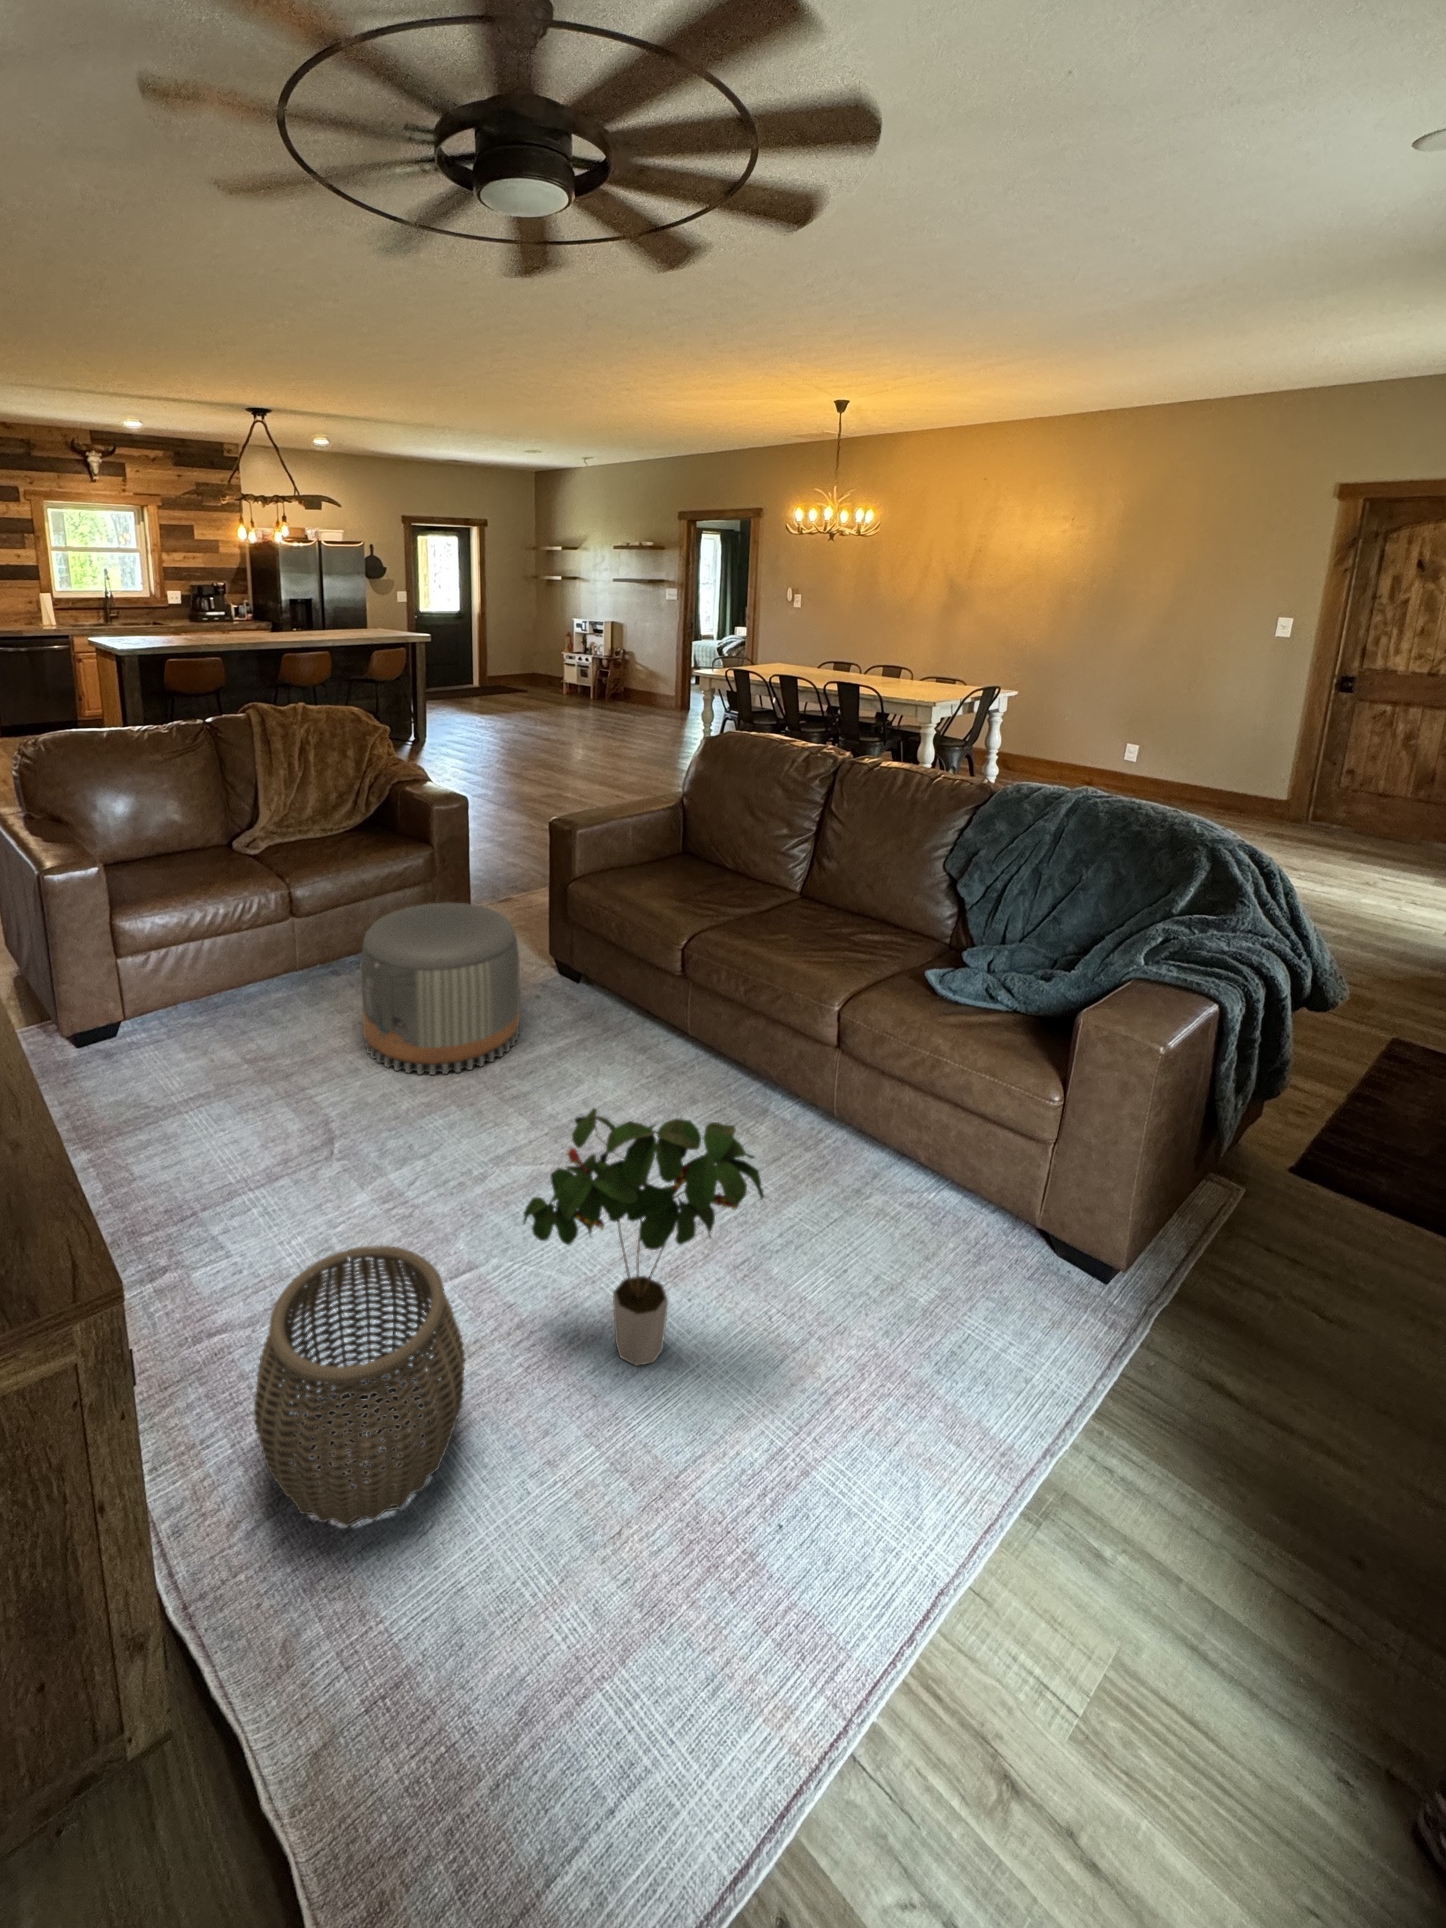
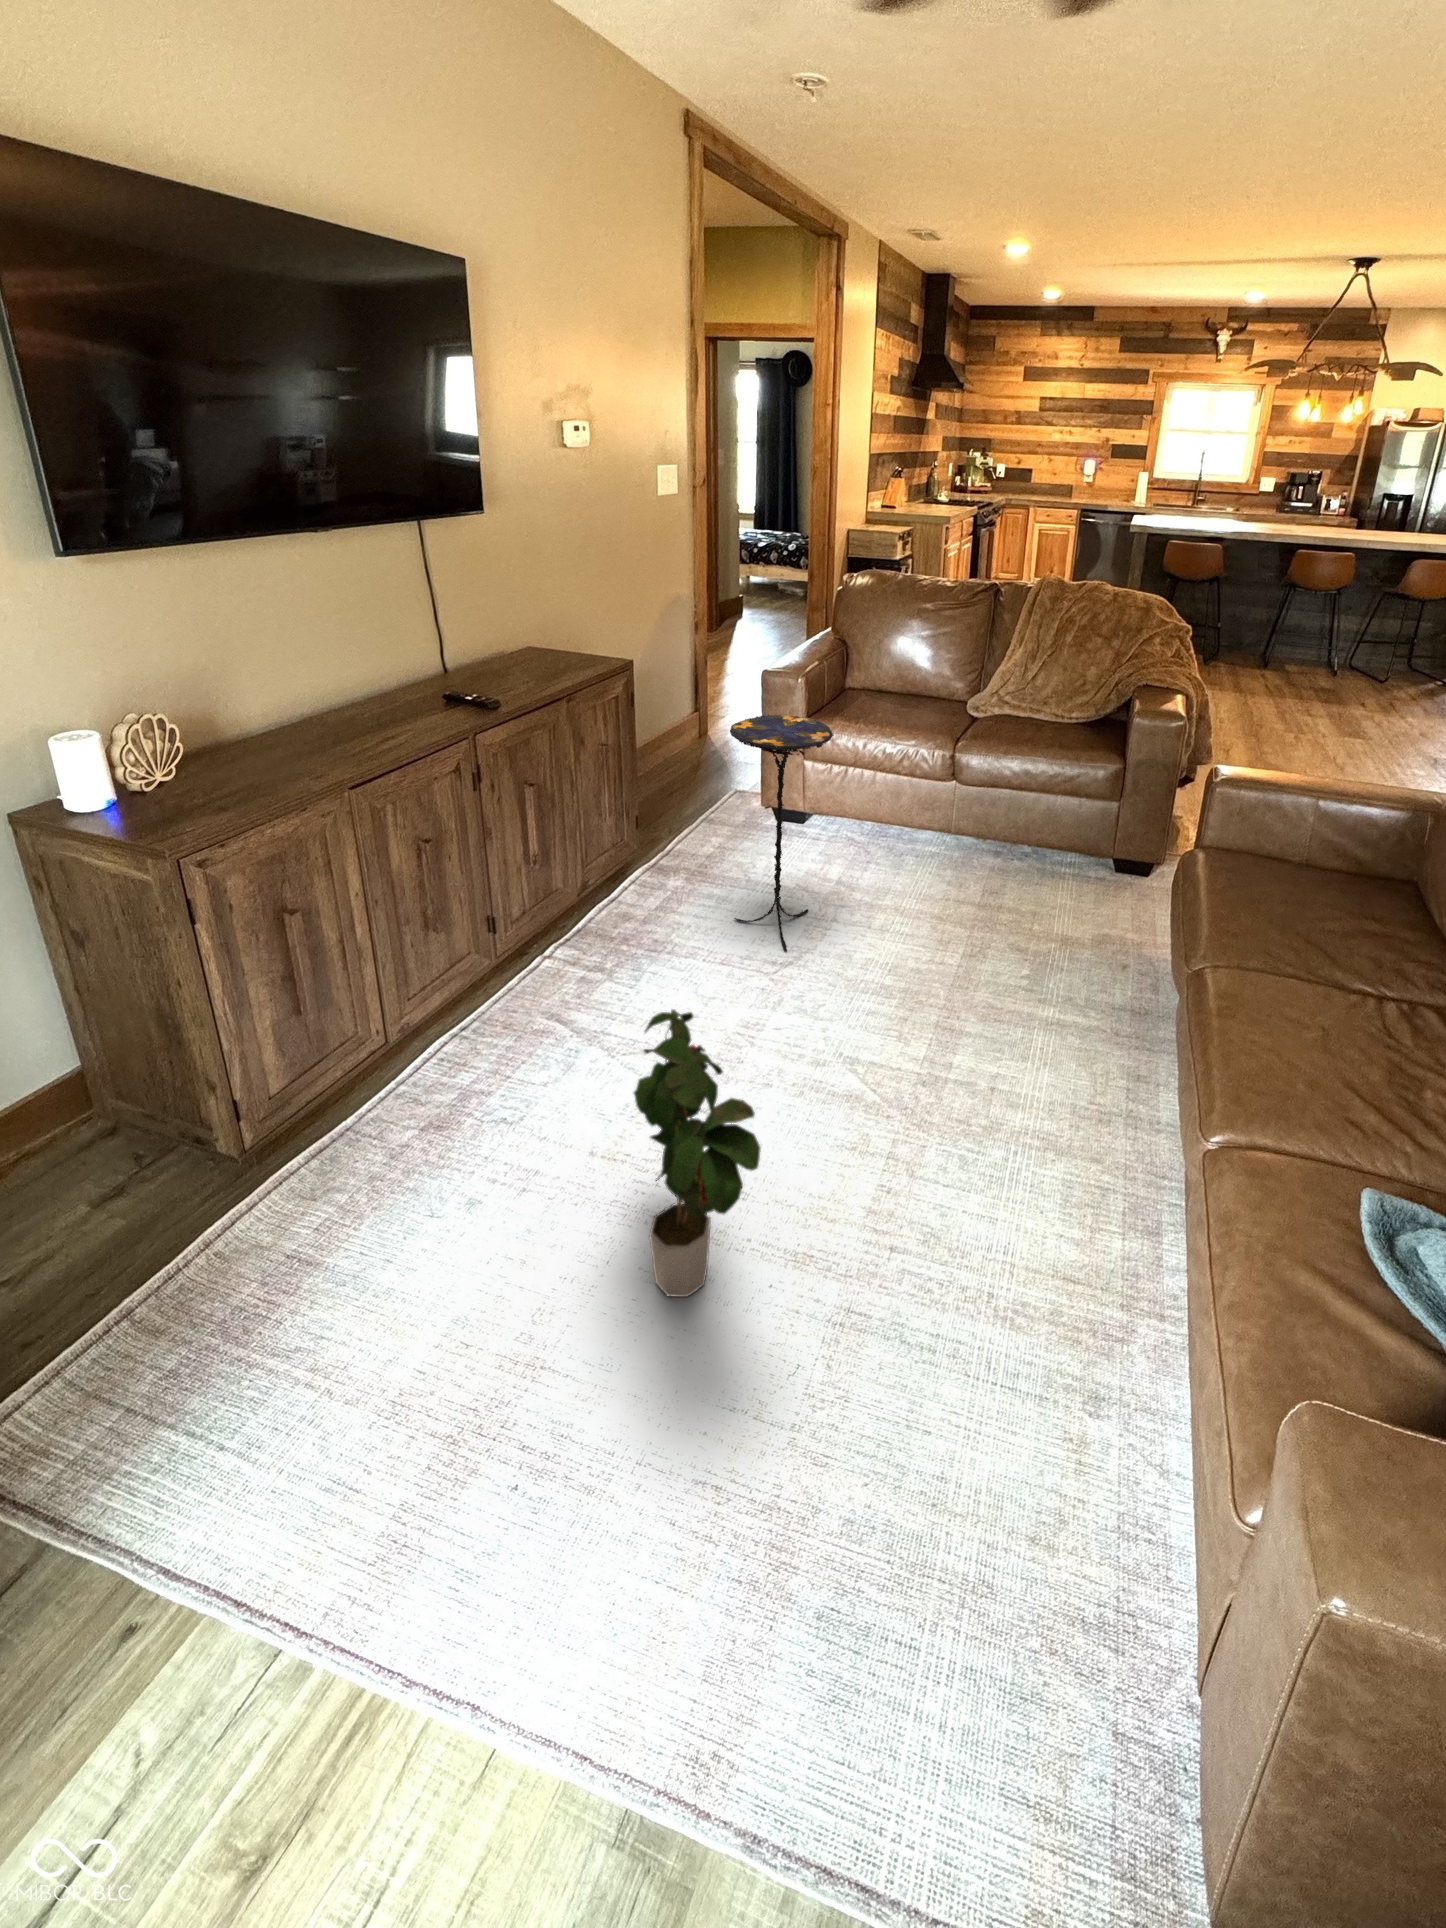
side table: none [187,881,308,1138] -> present [730,714,834,951]
pouf: present [360,903,520,1075] -> none [902,808,1082,998]
woven basket: present [254,1246,465,1526] -> none [392,993,576,1198]

